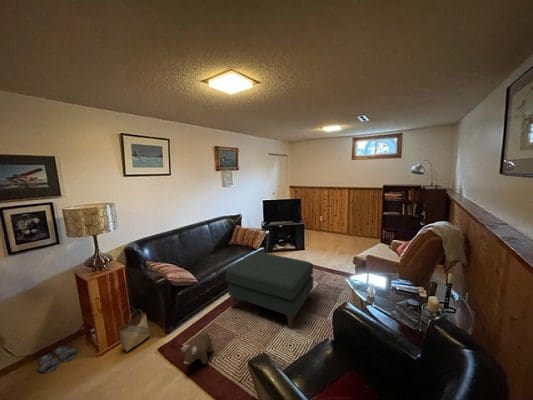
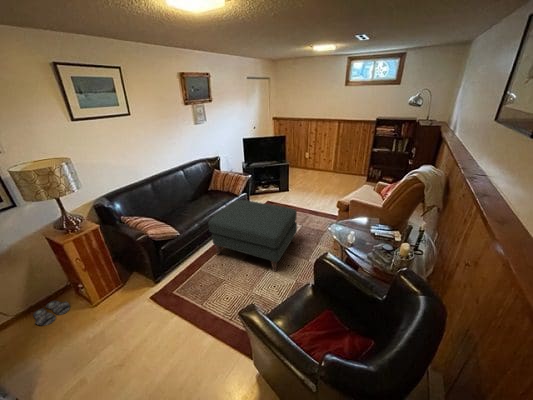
woven basket: present [118,309,150,352] -> none [107,263,140,302]
plush toy: present [181,334,213,365] -> none [172,282,202,311]

